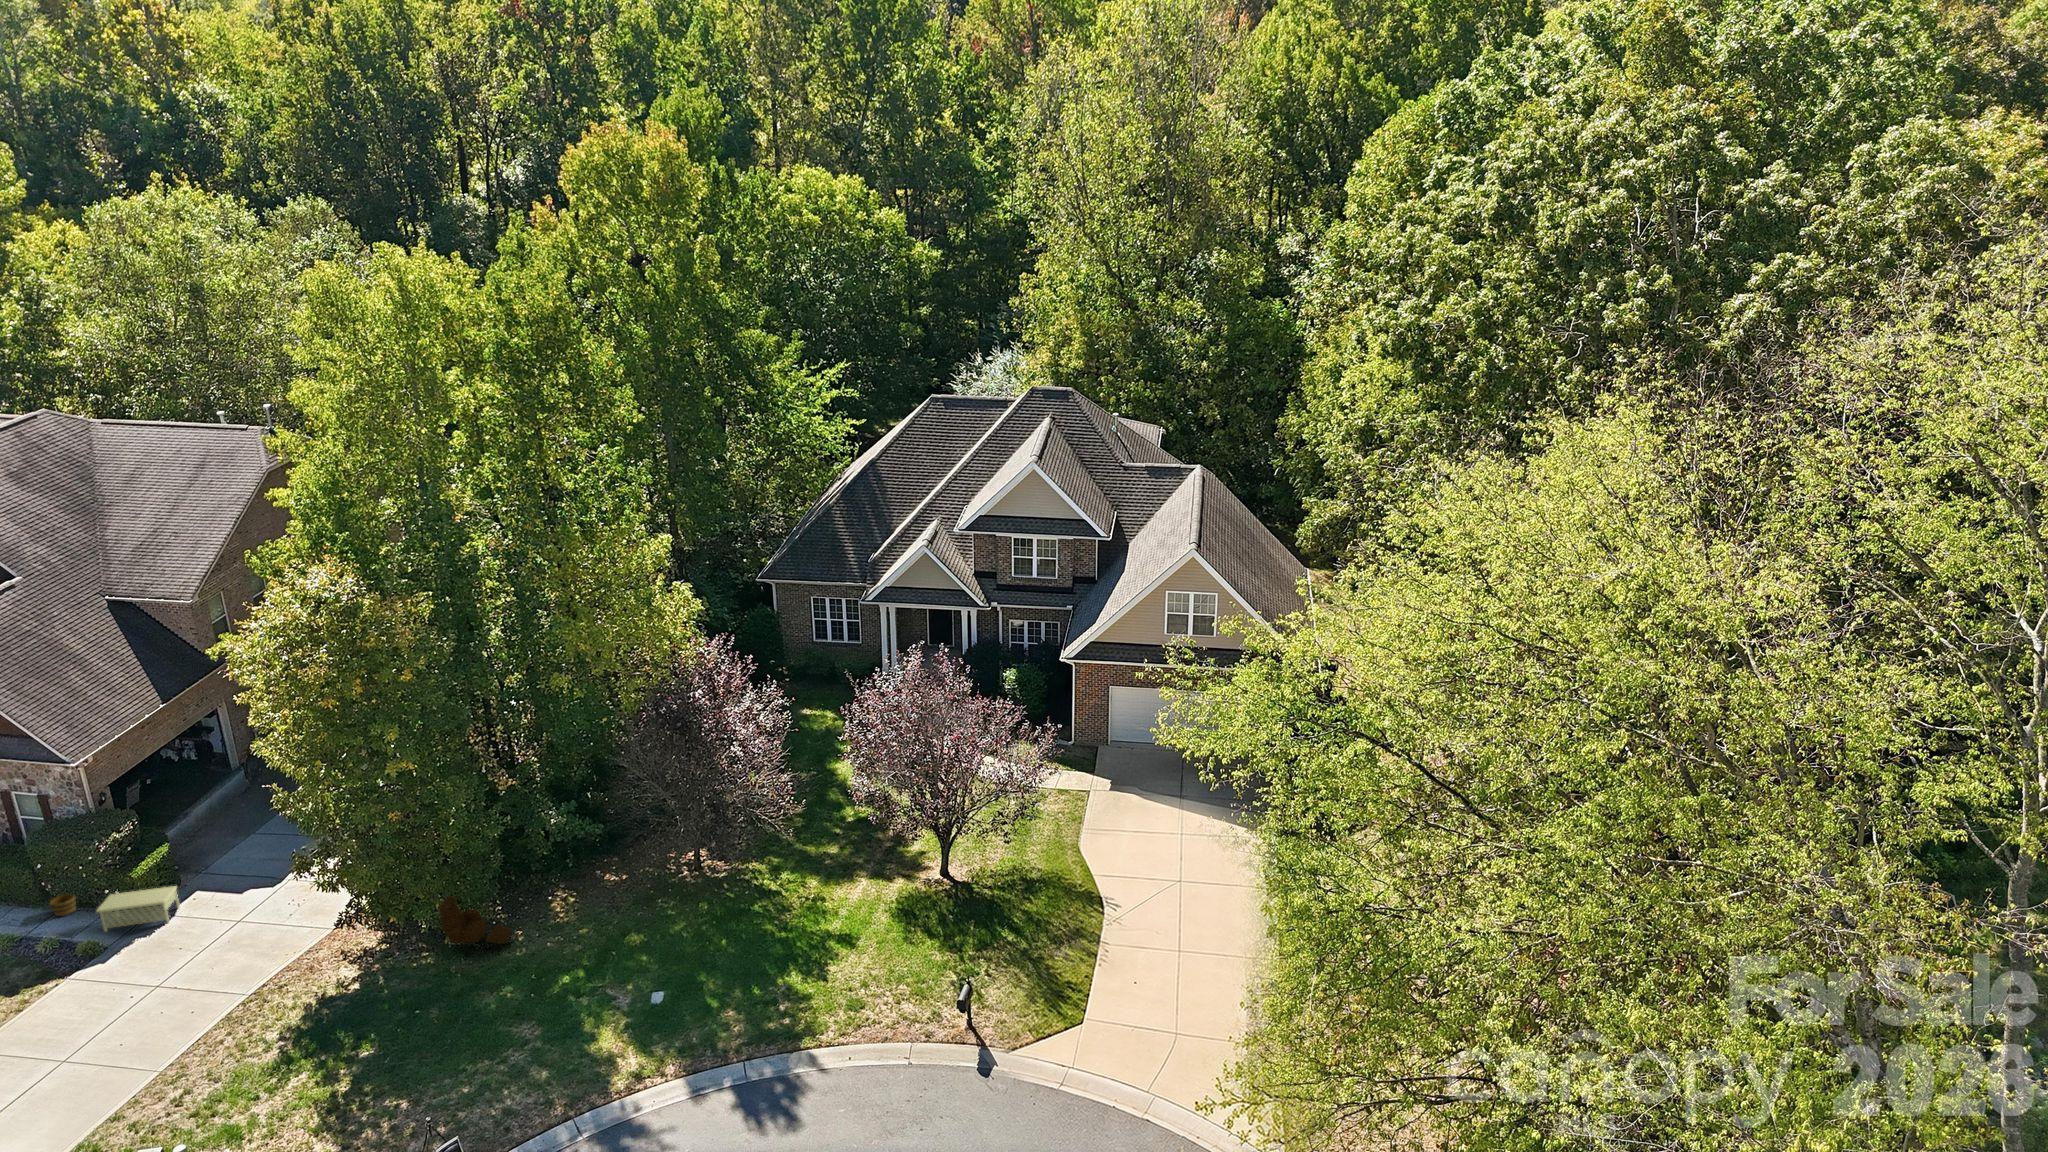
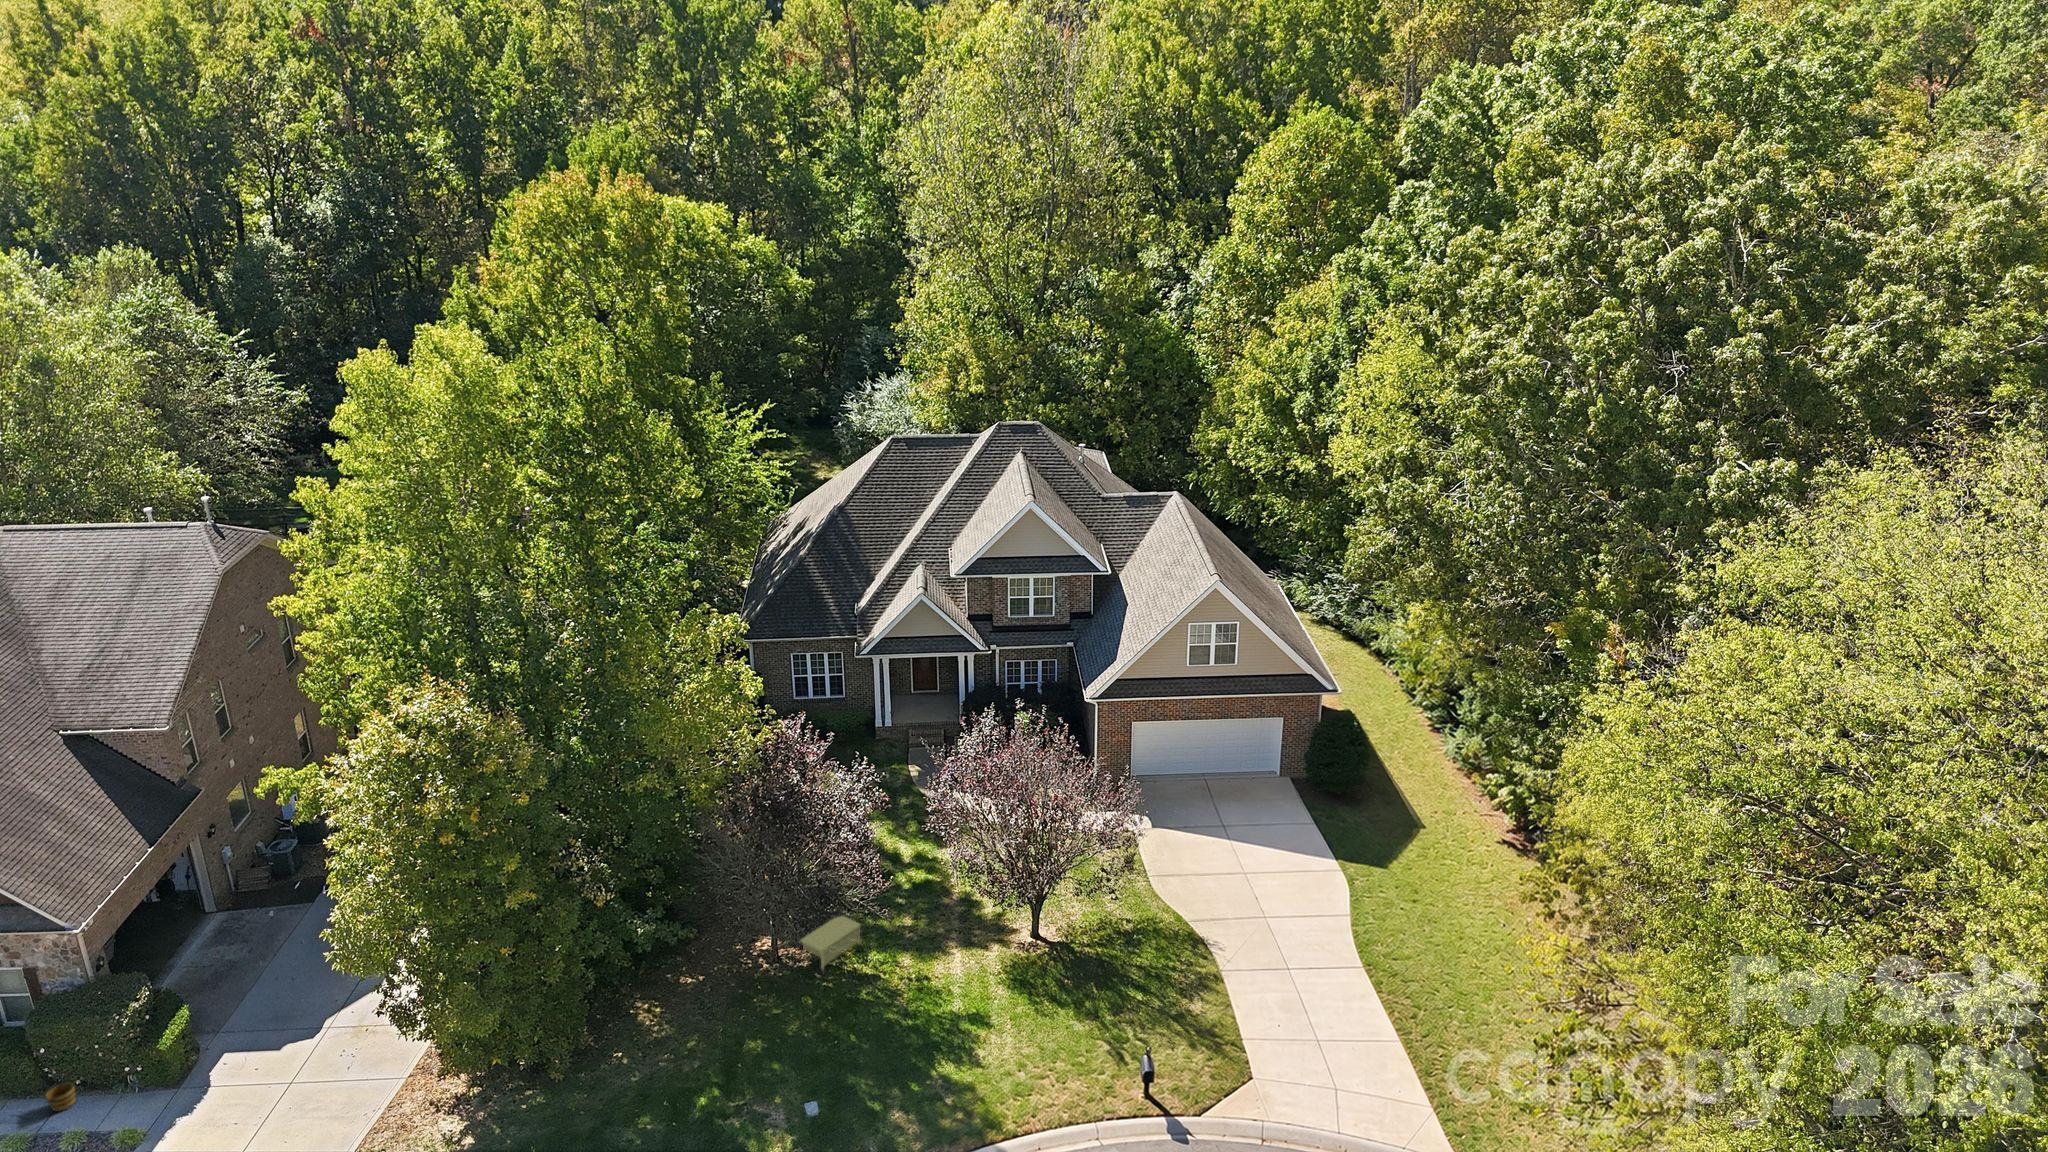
storage bench: present [97,886,180,932] -> present [801,916,860,969]
lounge chair: present [439,896,512,956] -> none [549,1026,623,1091]

